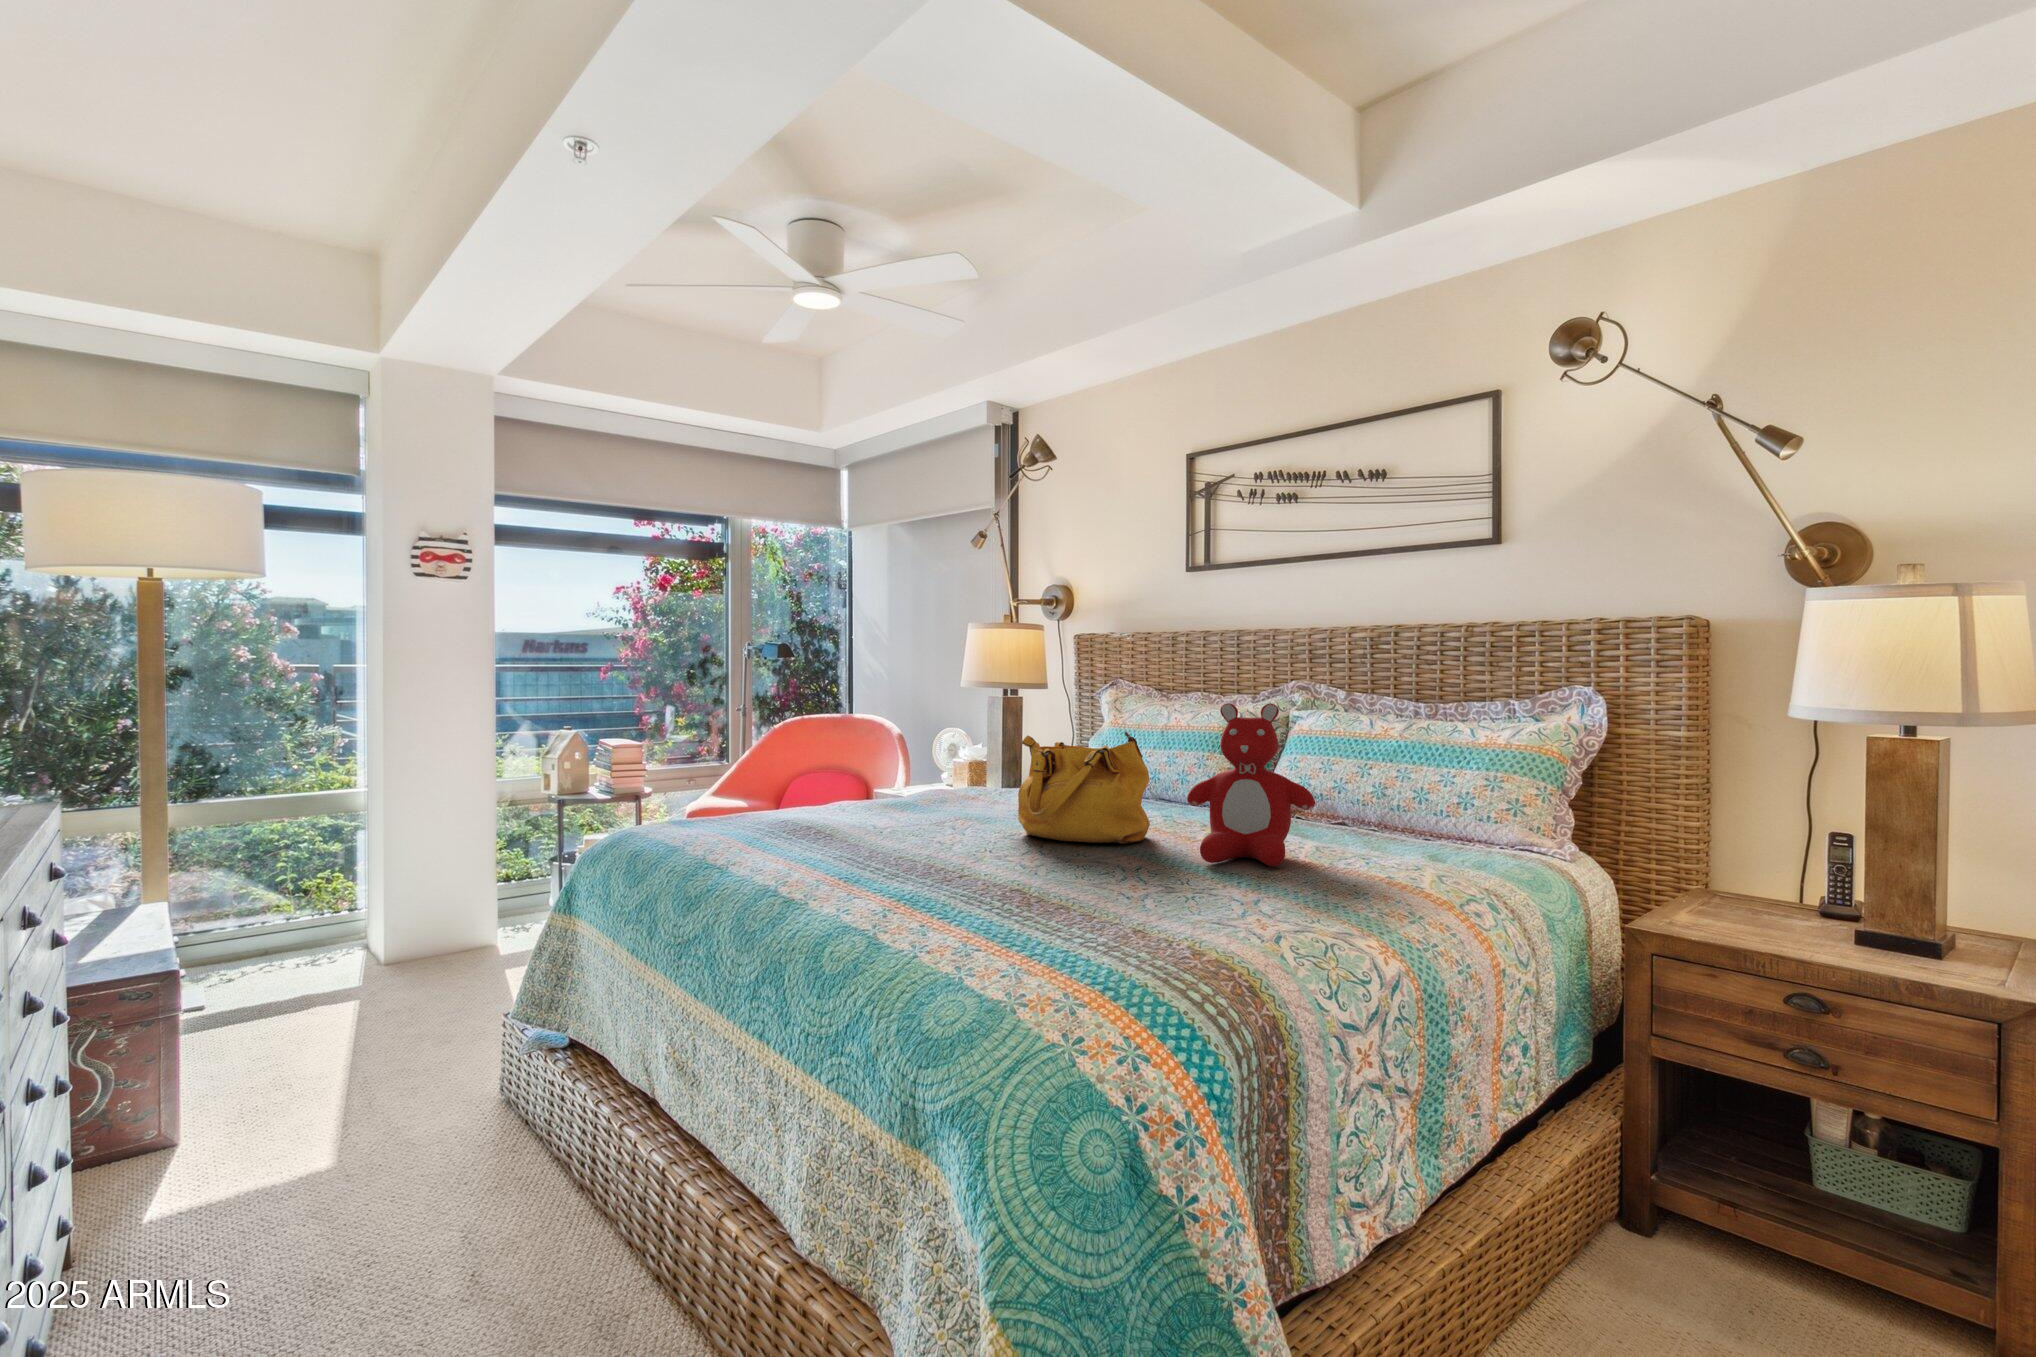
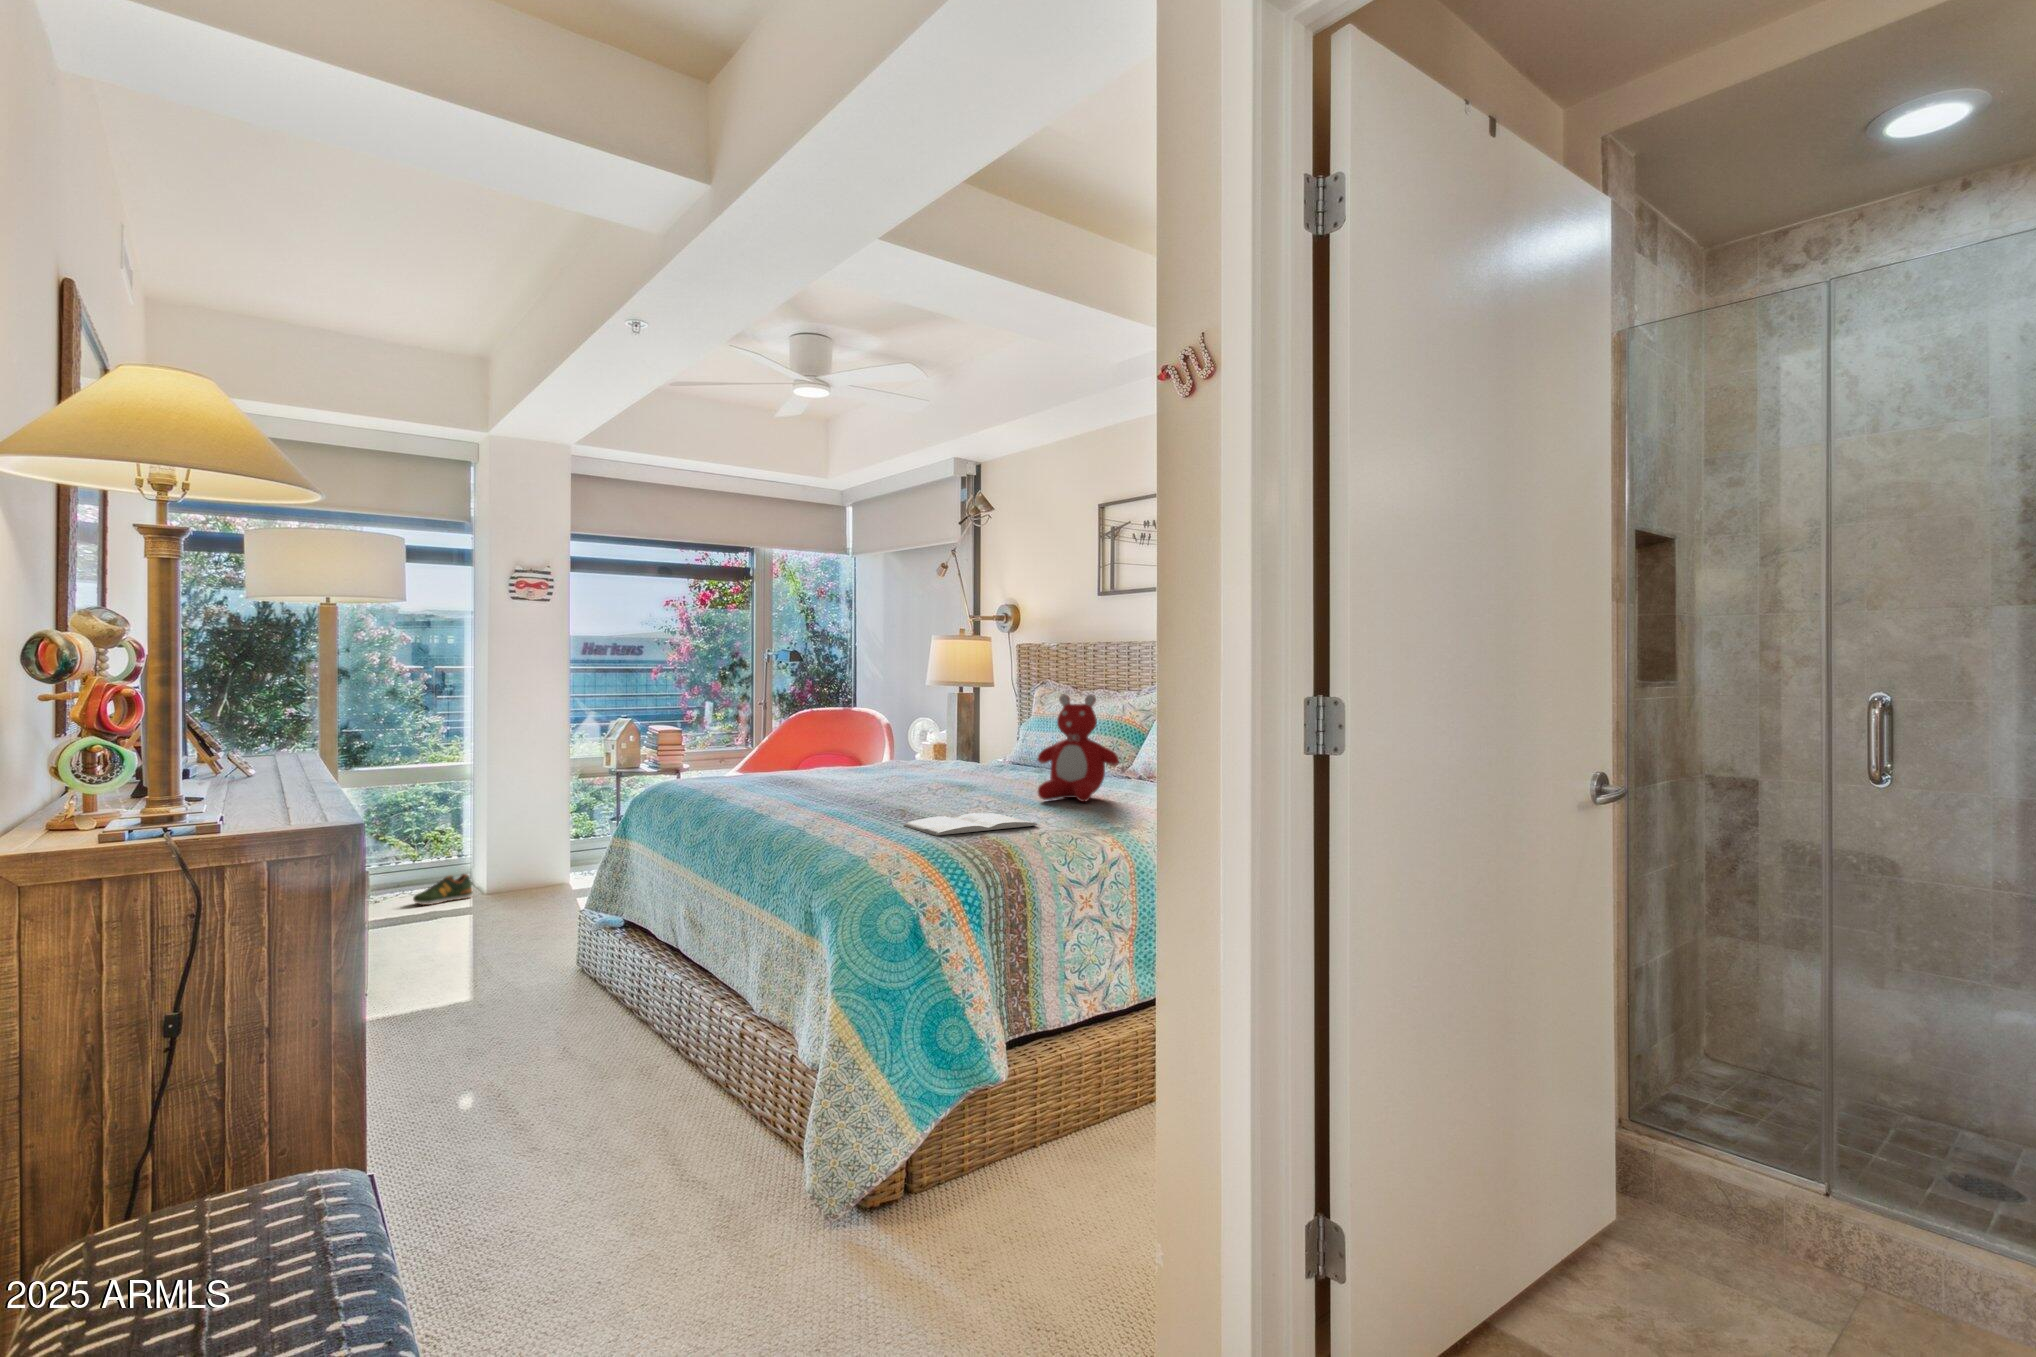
handbag: present [1018,732,1150,844] -> none [931,714,1020,791]
magazine: none [1040,898,1262,953] -> present [904,813,1038,835]
shoe: none [278,942,364,988] -> present [413,874,473,905]

